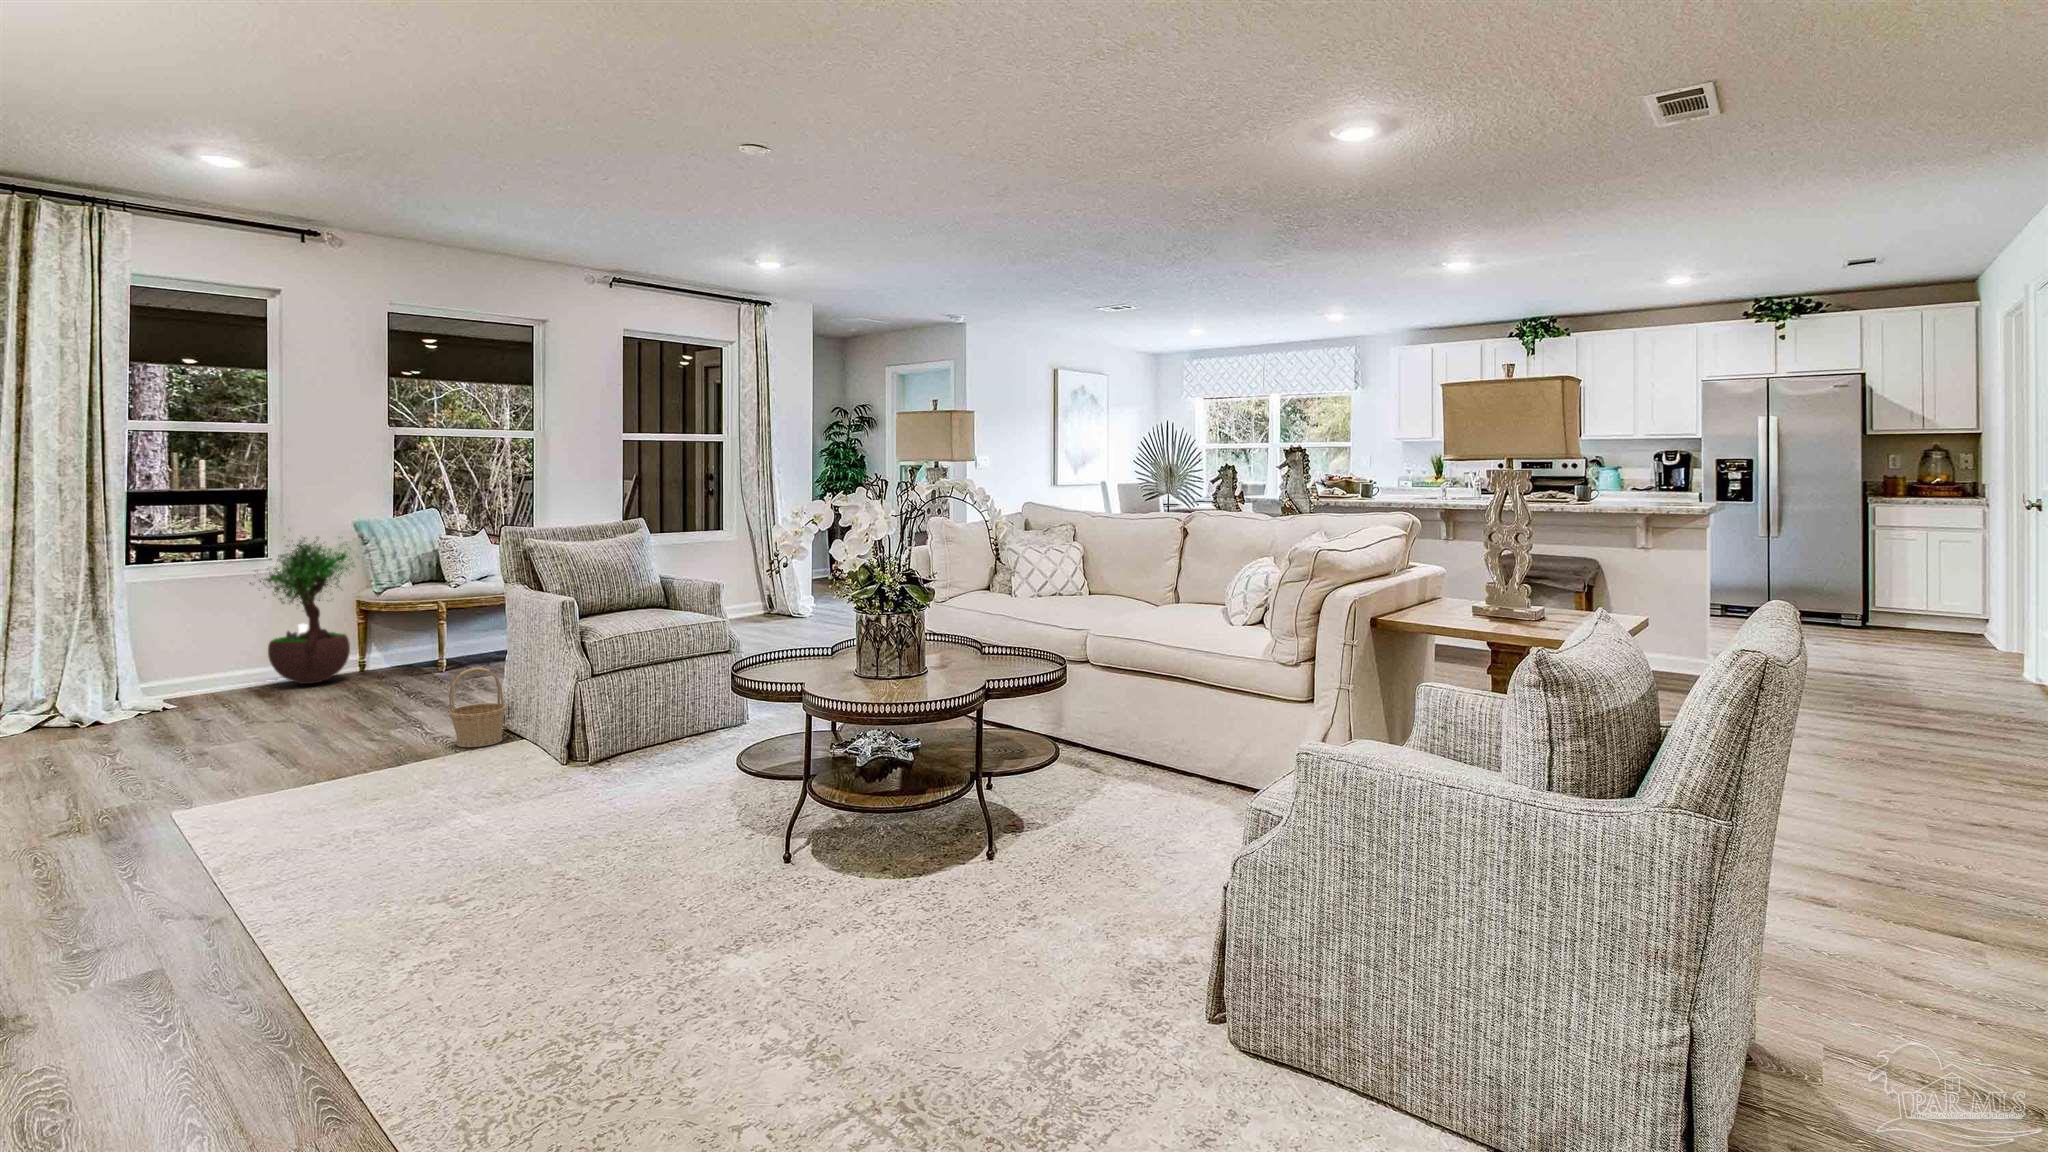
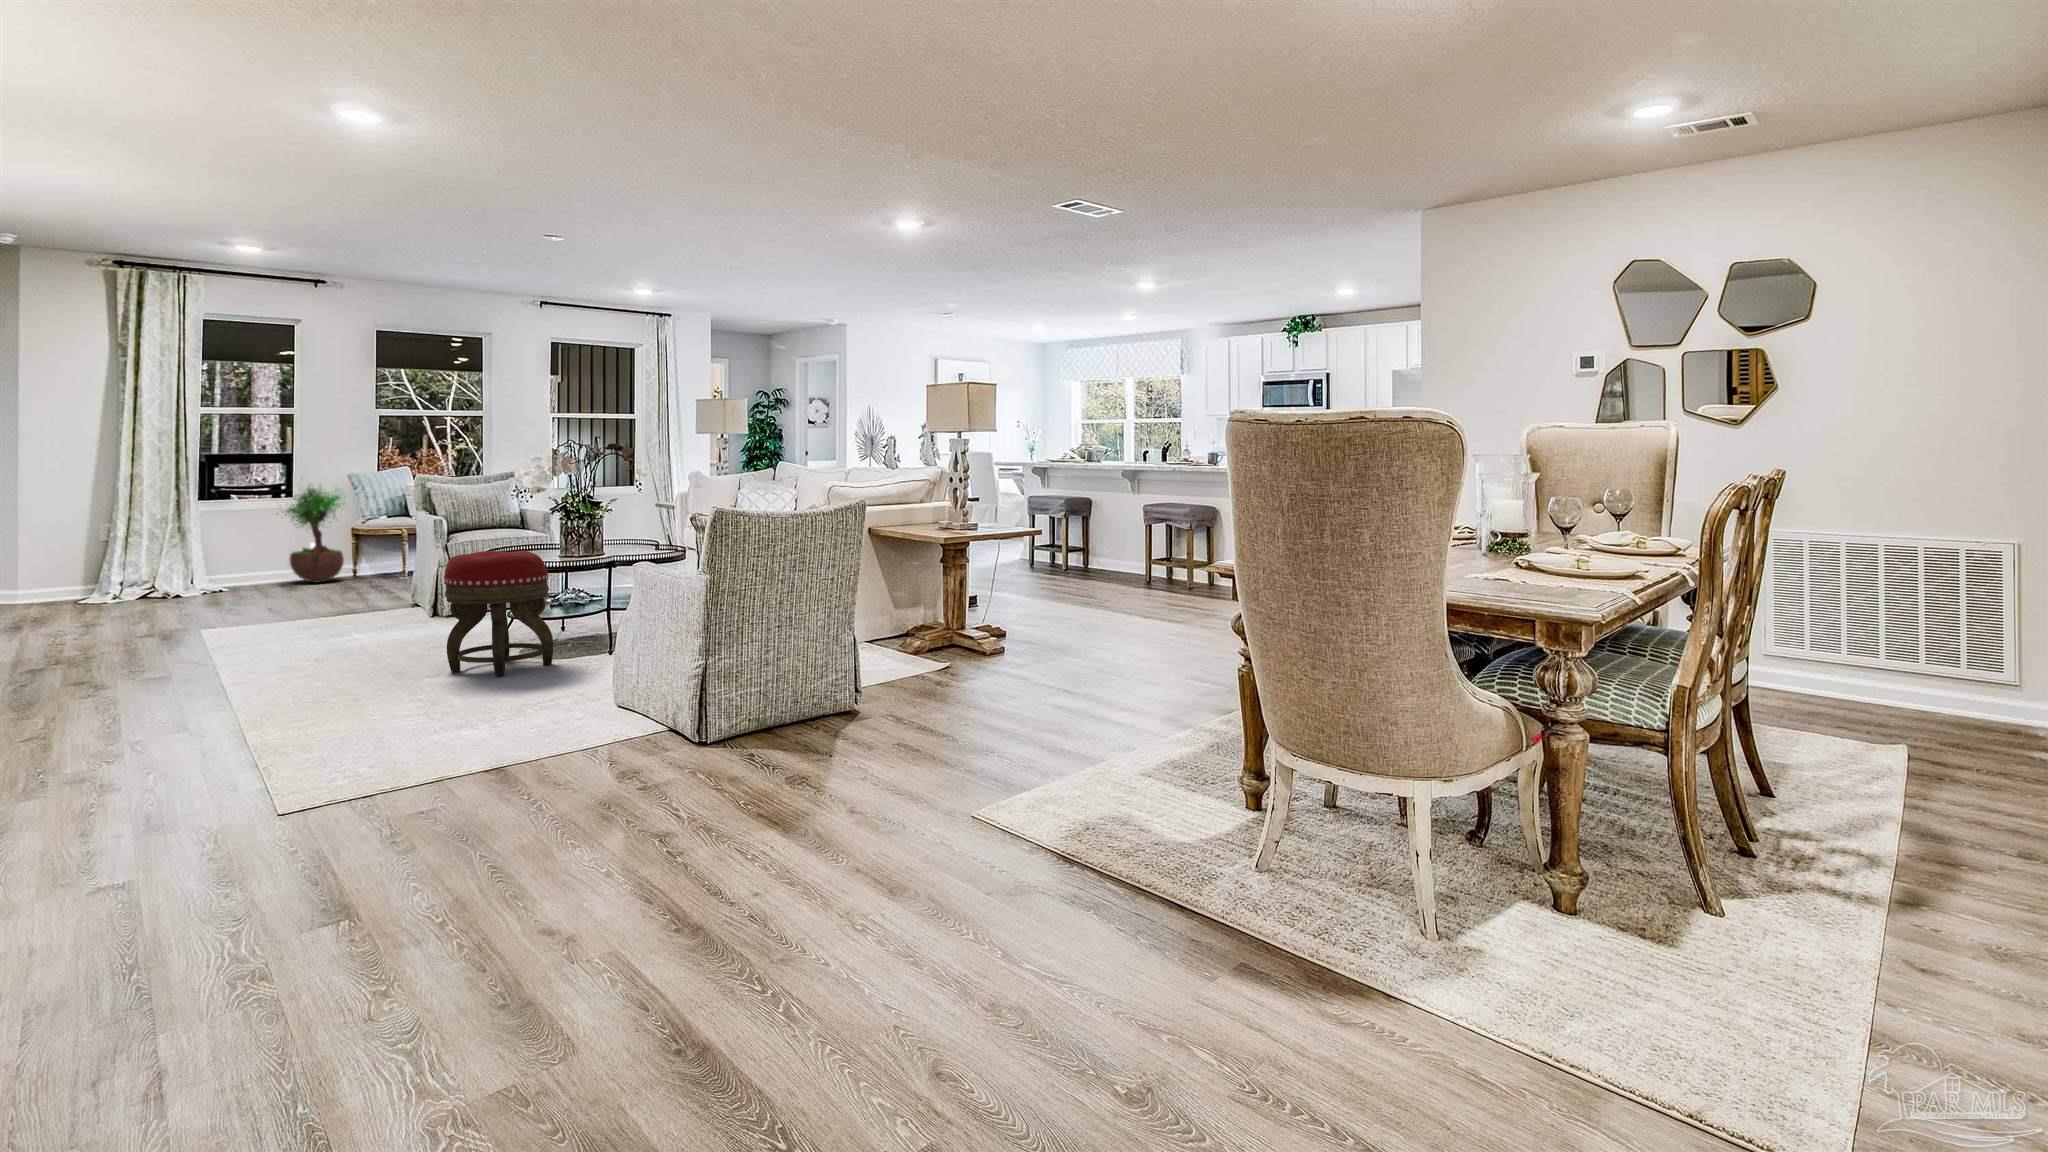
basket: present [449,668,506,747] -> none [374,562,411,610]
footstool: none [751,687,940,960] -> present [444,551,553,677]

